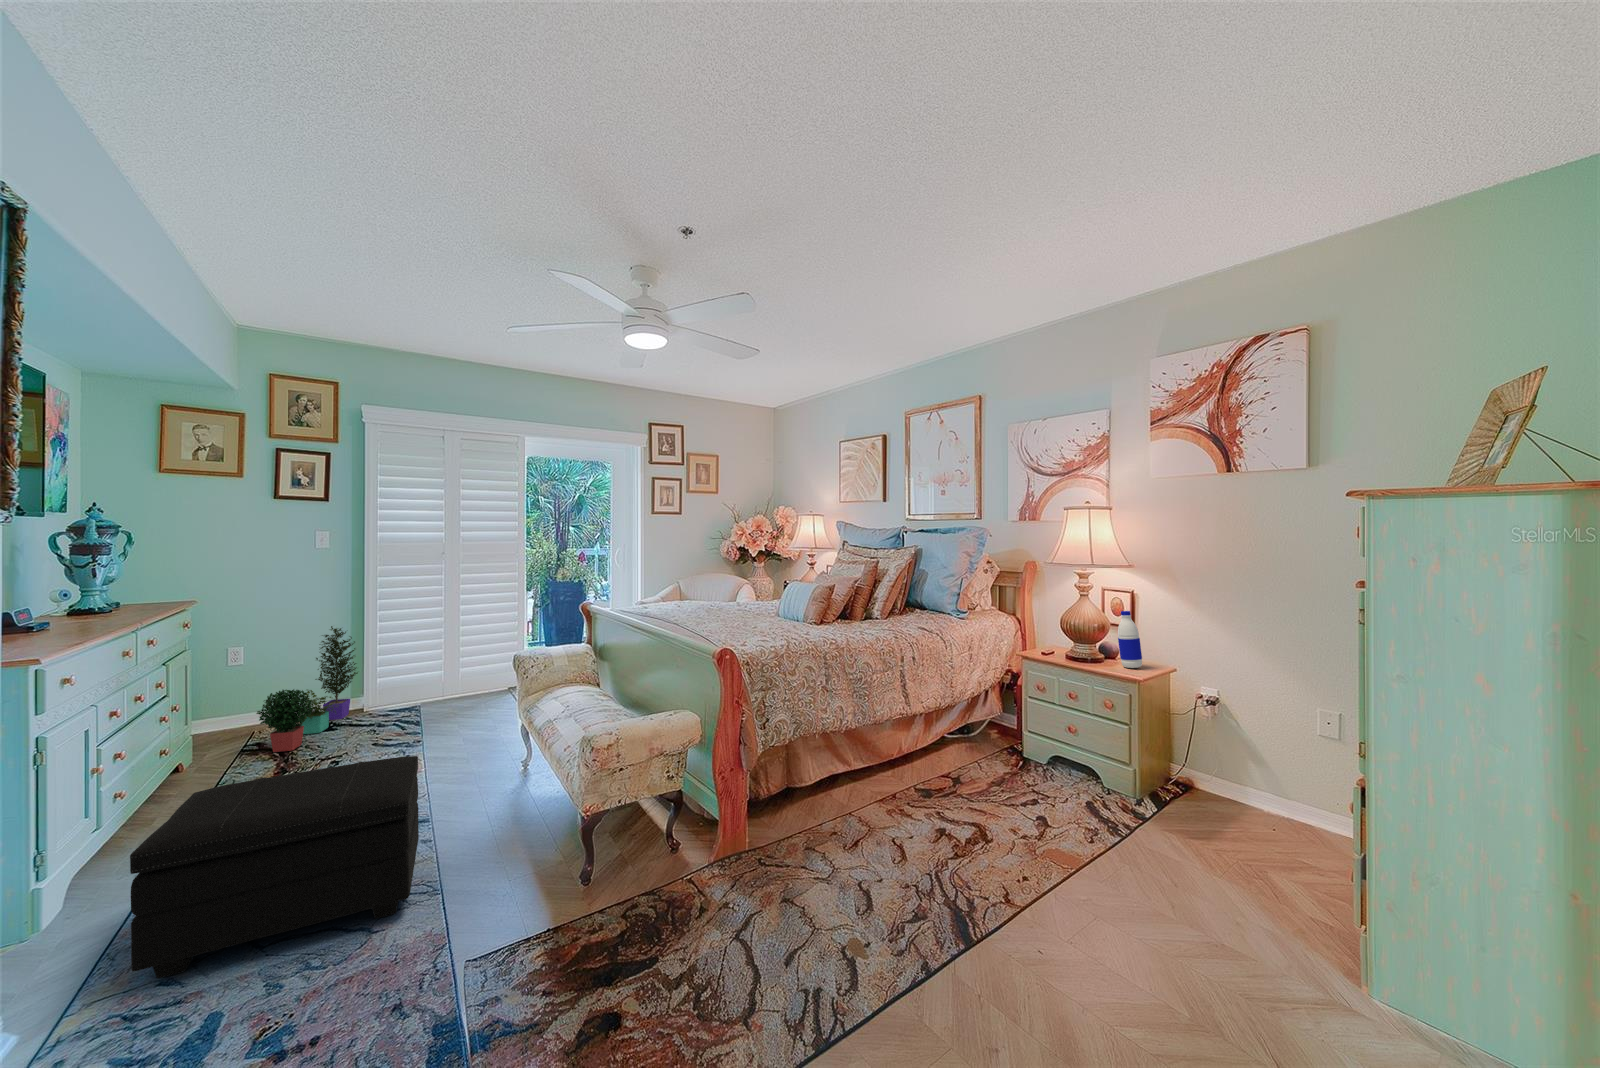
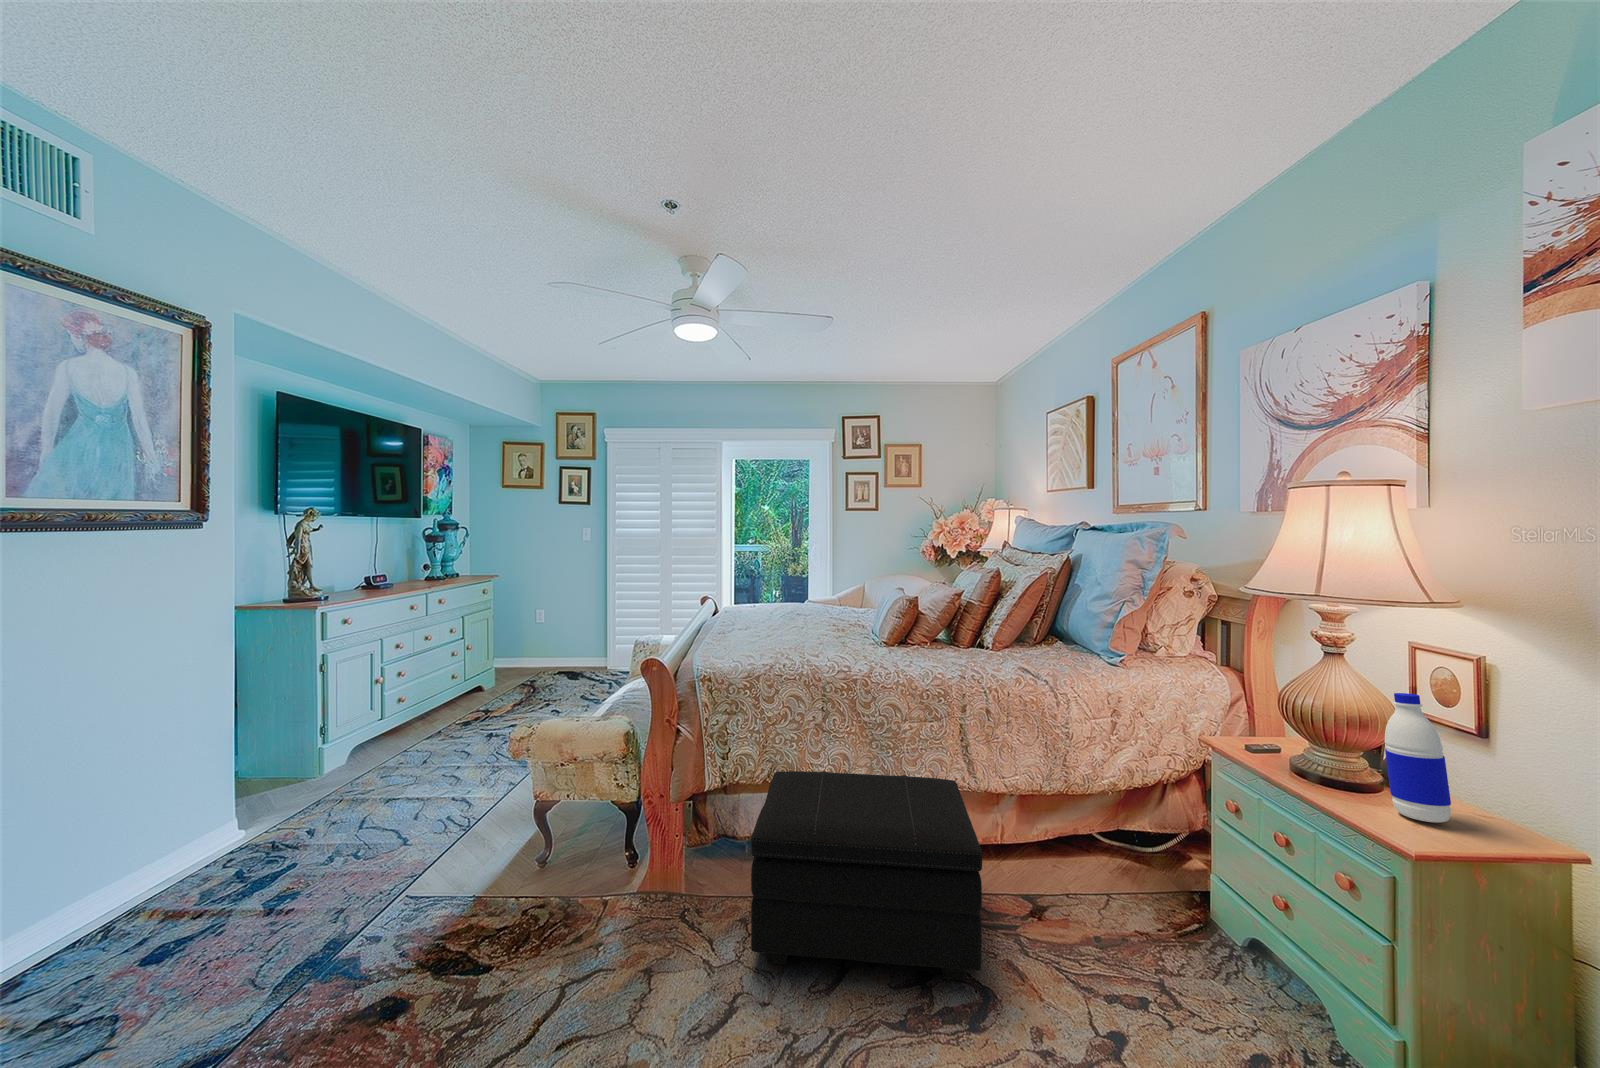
potted plant: present [256,626,358,752] -> none [517,600,602,690]
footstool: present [130,756,419,978] -> present [751,771,982,980]

